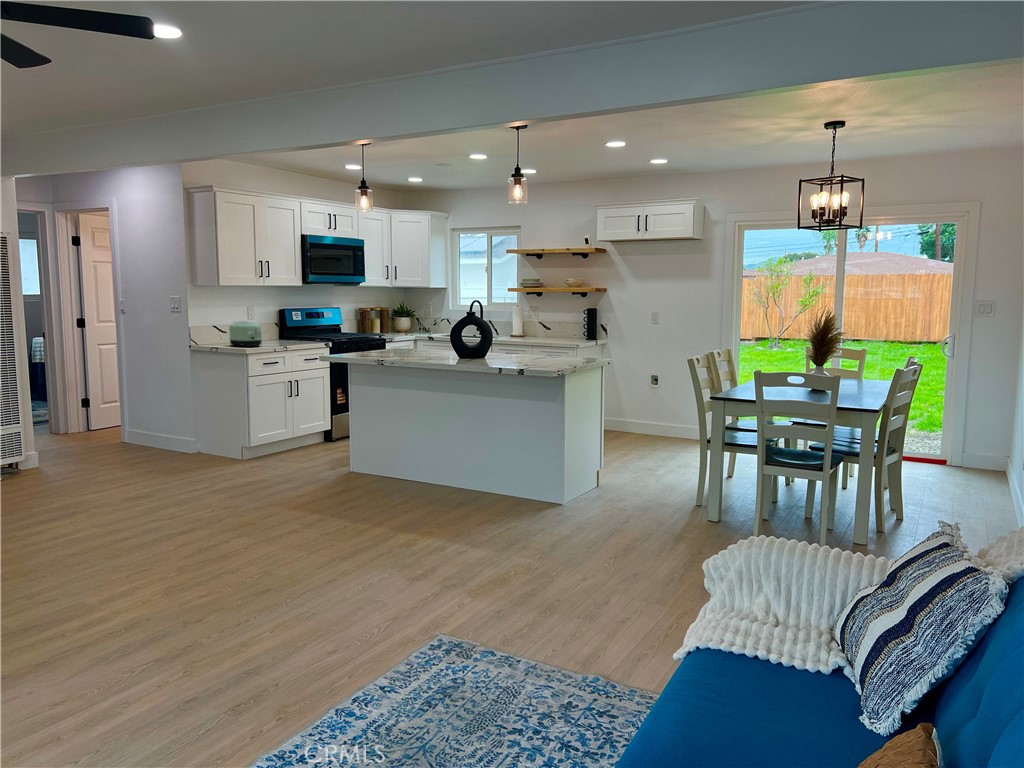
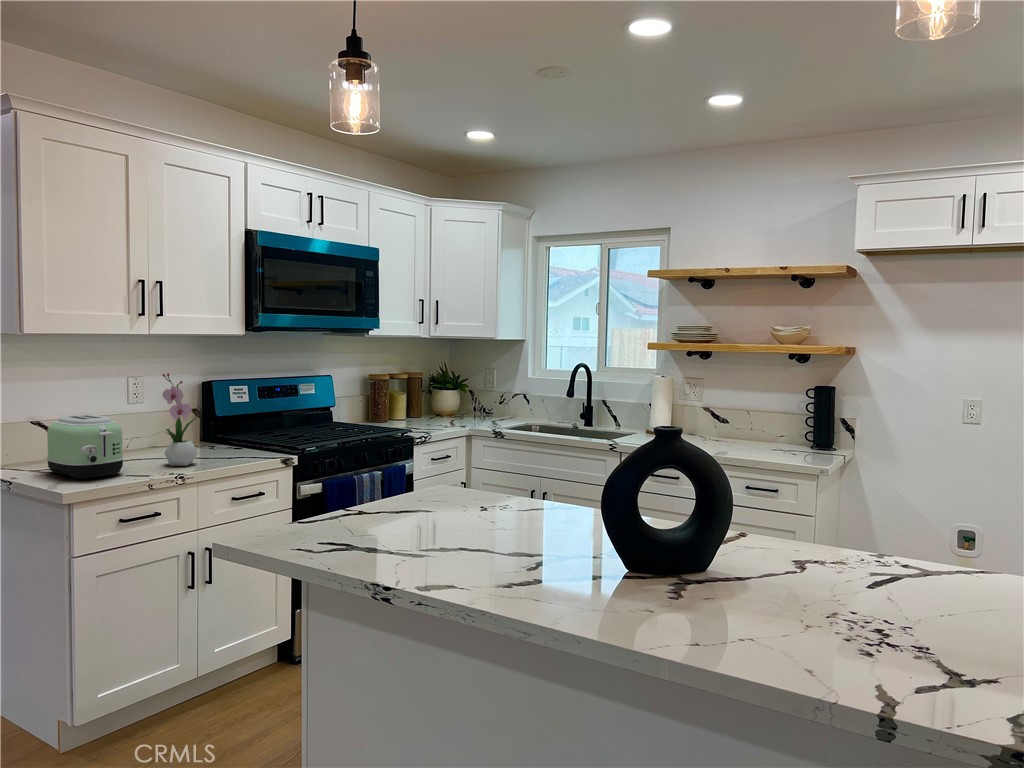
flower arrangement: none [274,303,289,344] -> present [162,373,198,466]

